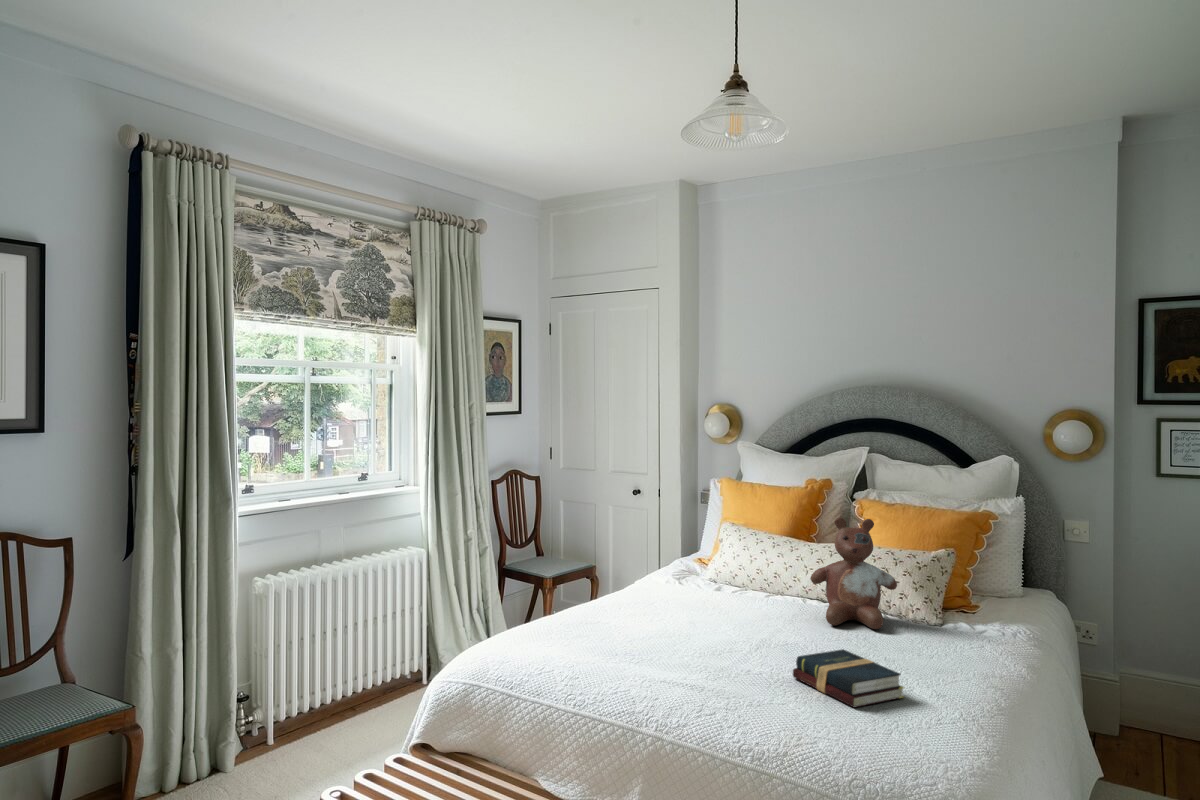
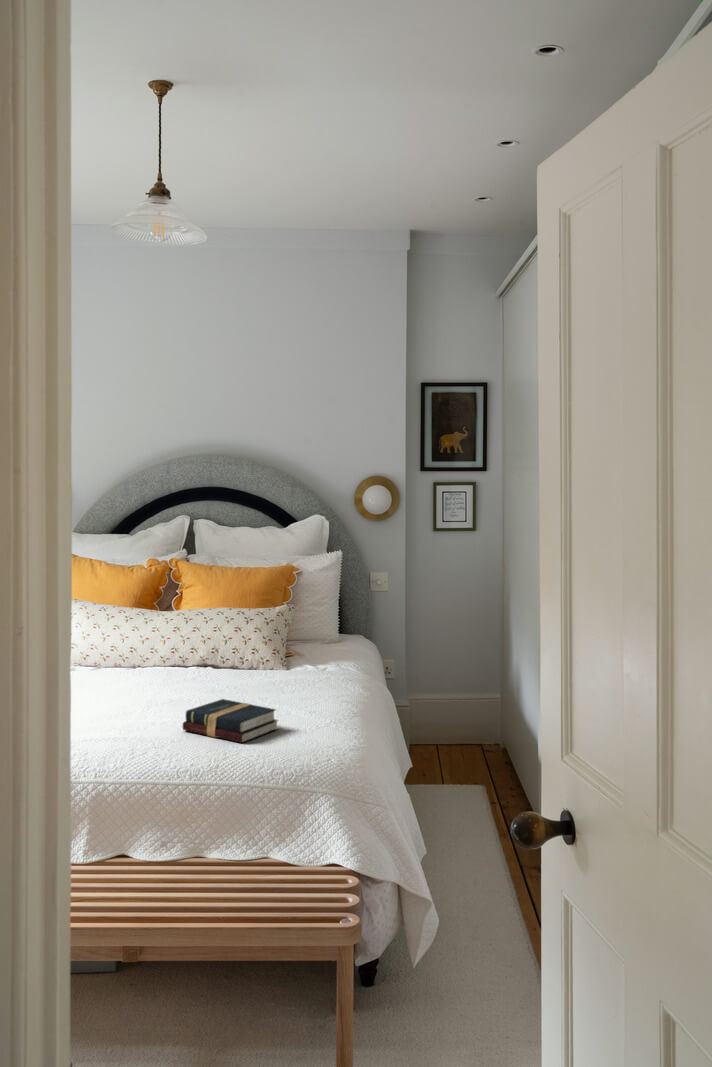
stuffed bear: present [810,517,897,629] -> none [174,583,252,684]

